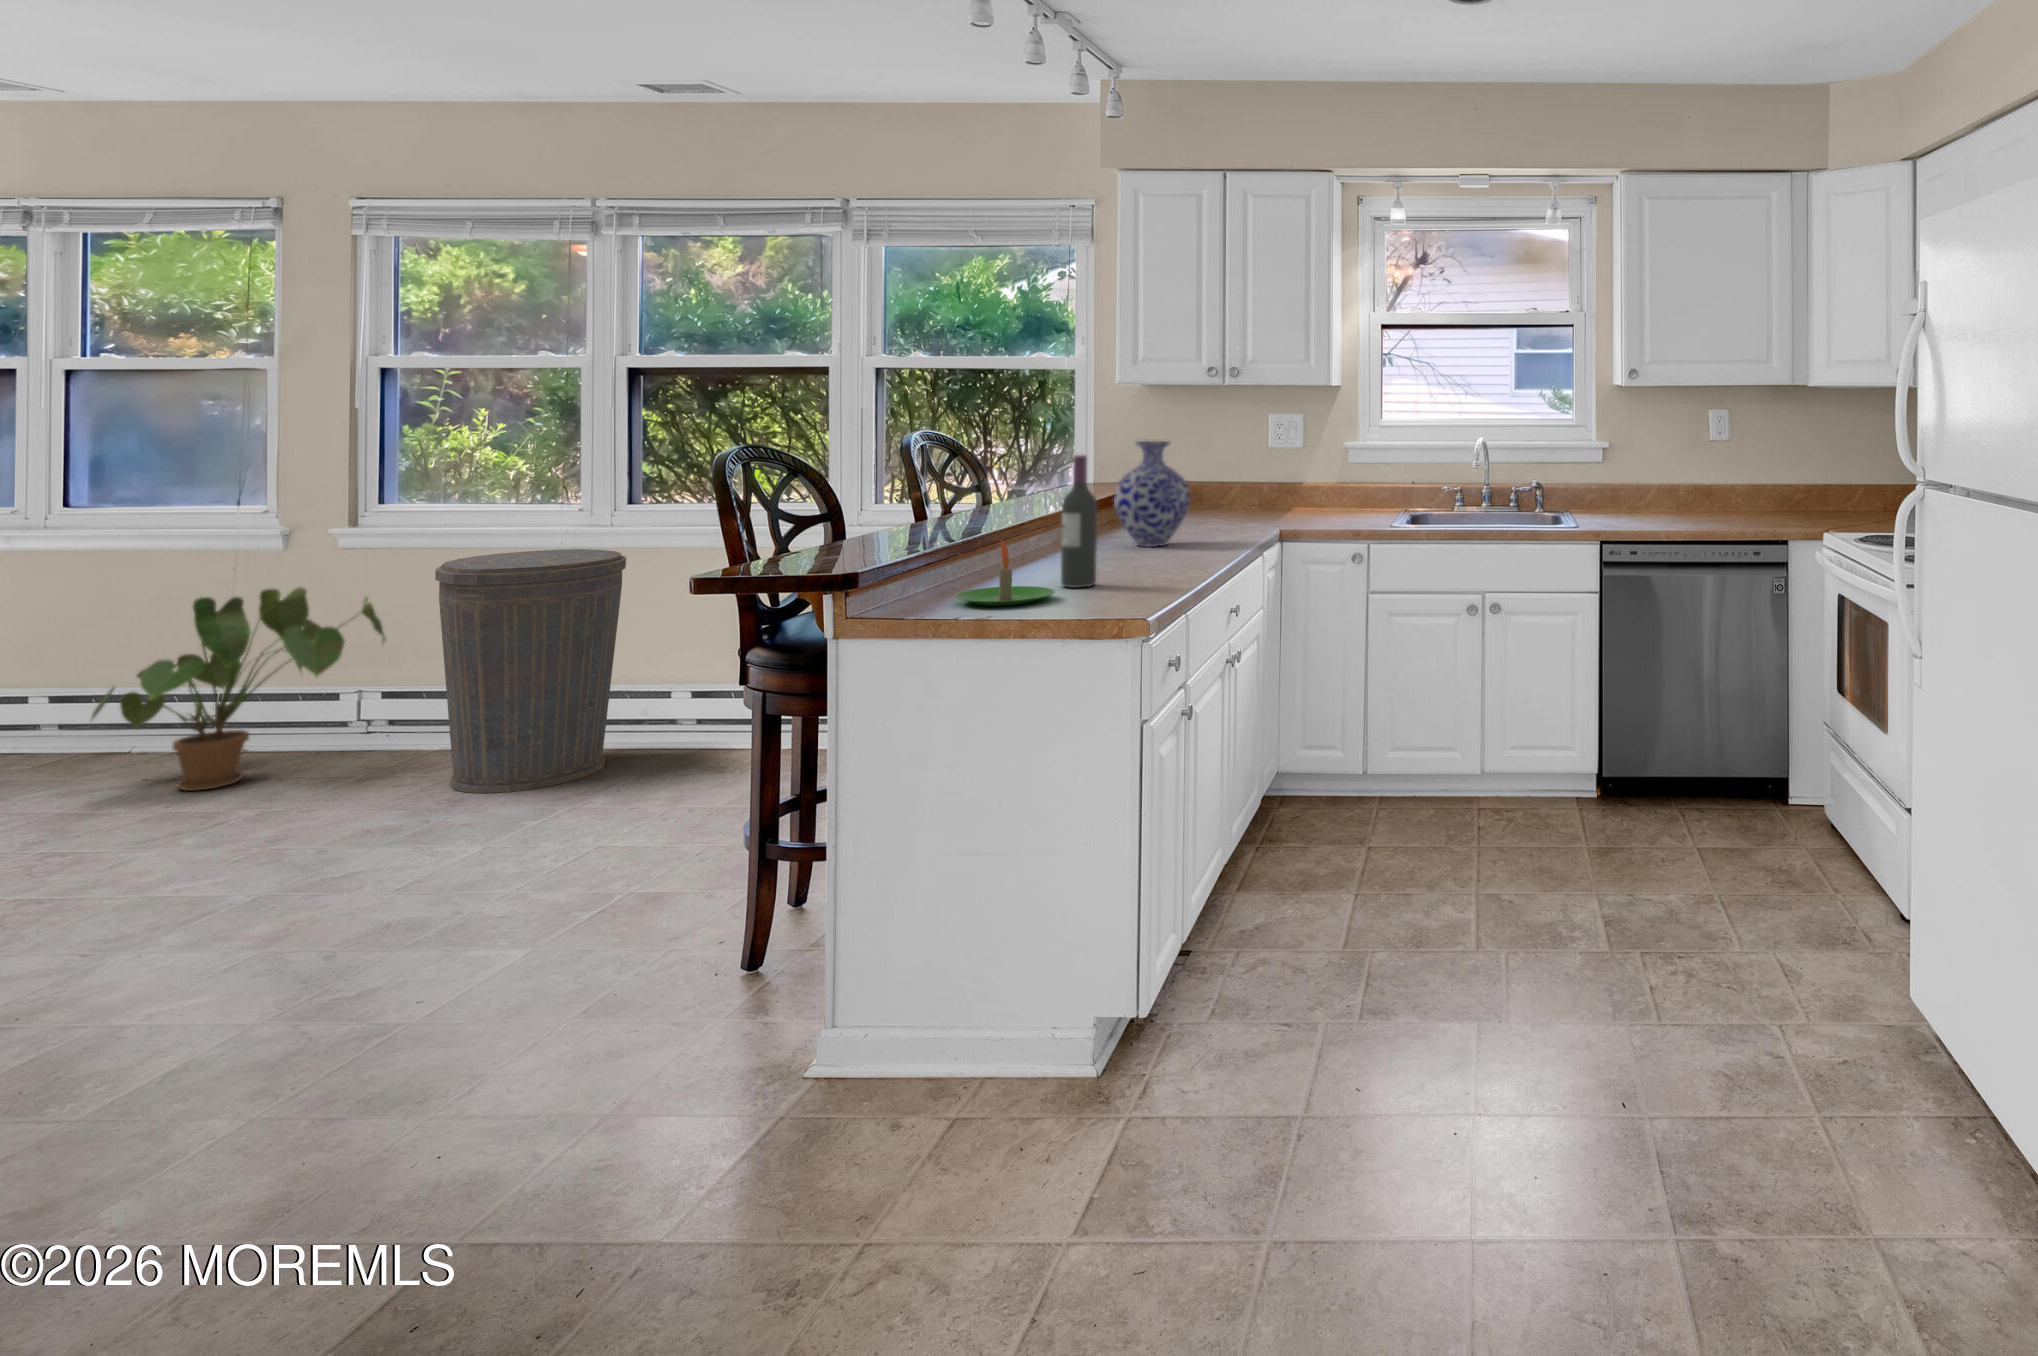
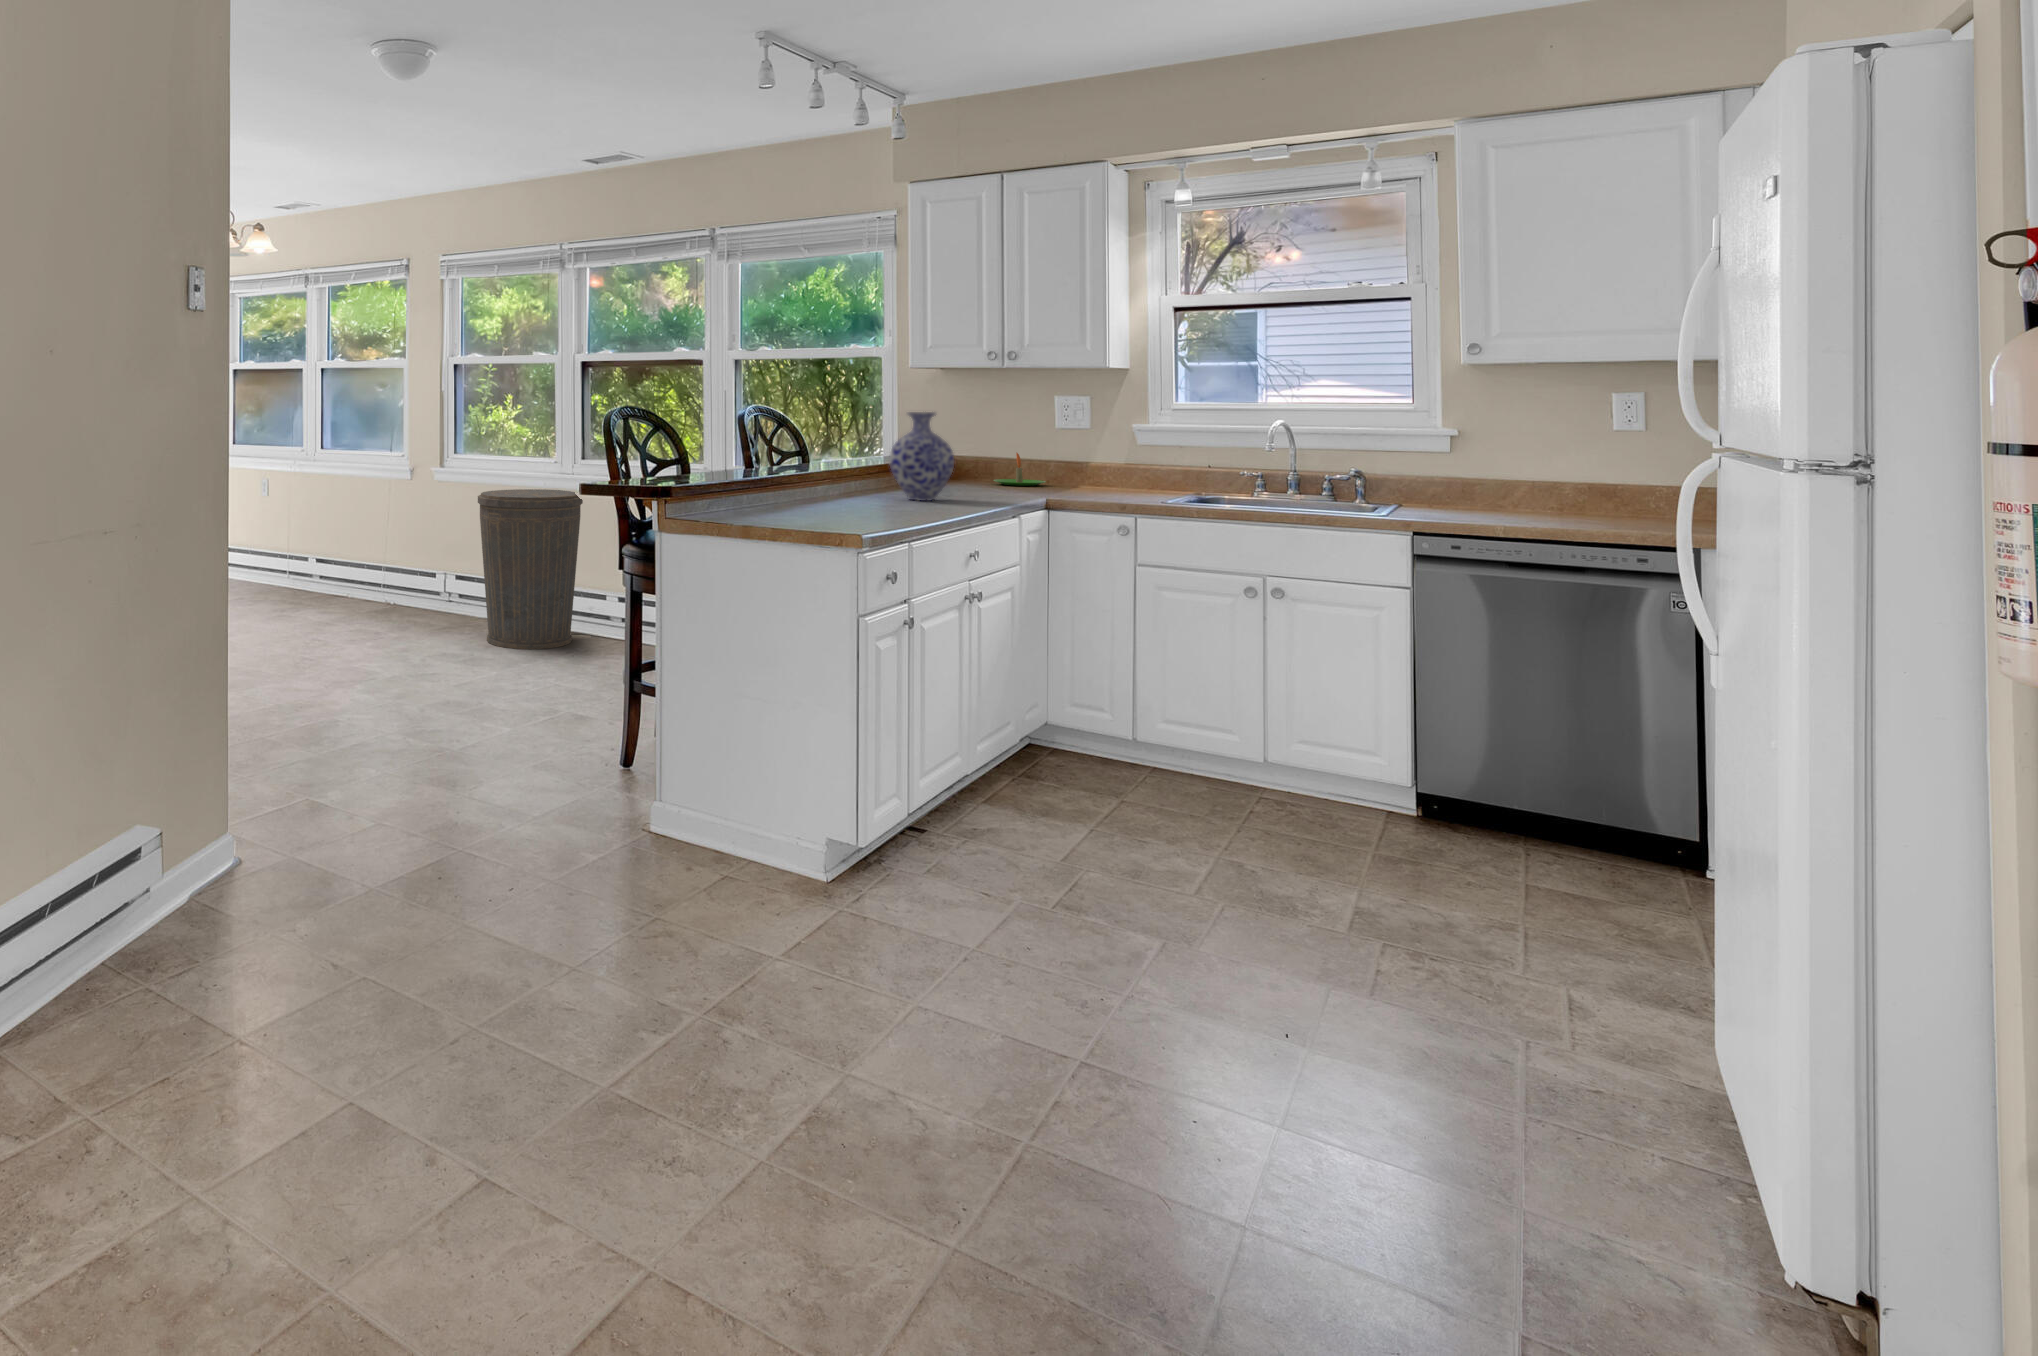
wine bottle: present [1061,455,1097,588] -> none [818,414,845,518]
candle: present [955,540,1055,606] -> present [993,453,1046,486]
house plant: present [91,587,385,791] -> none [323,505,458,624]

